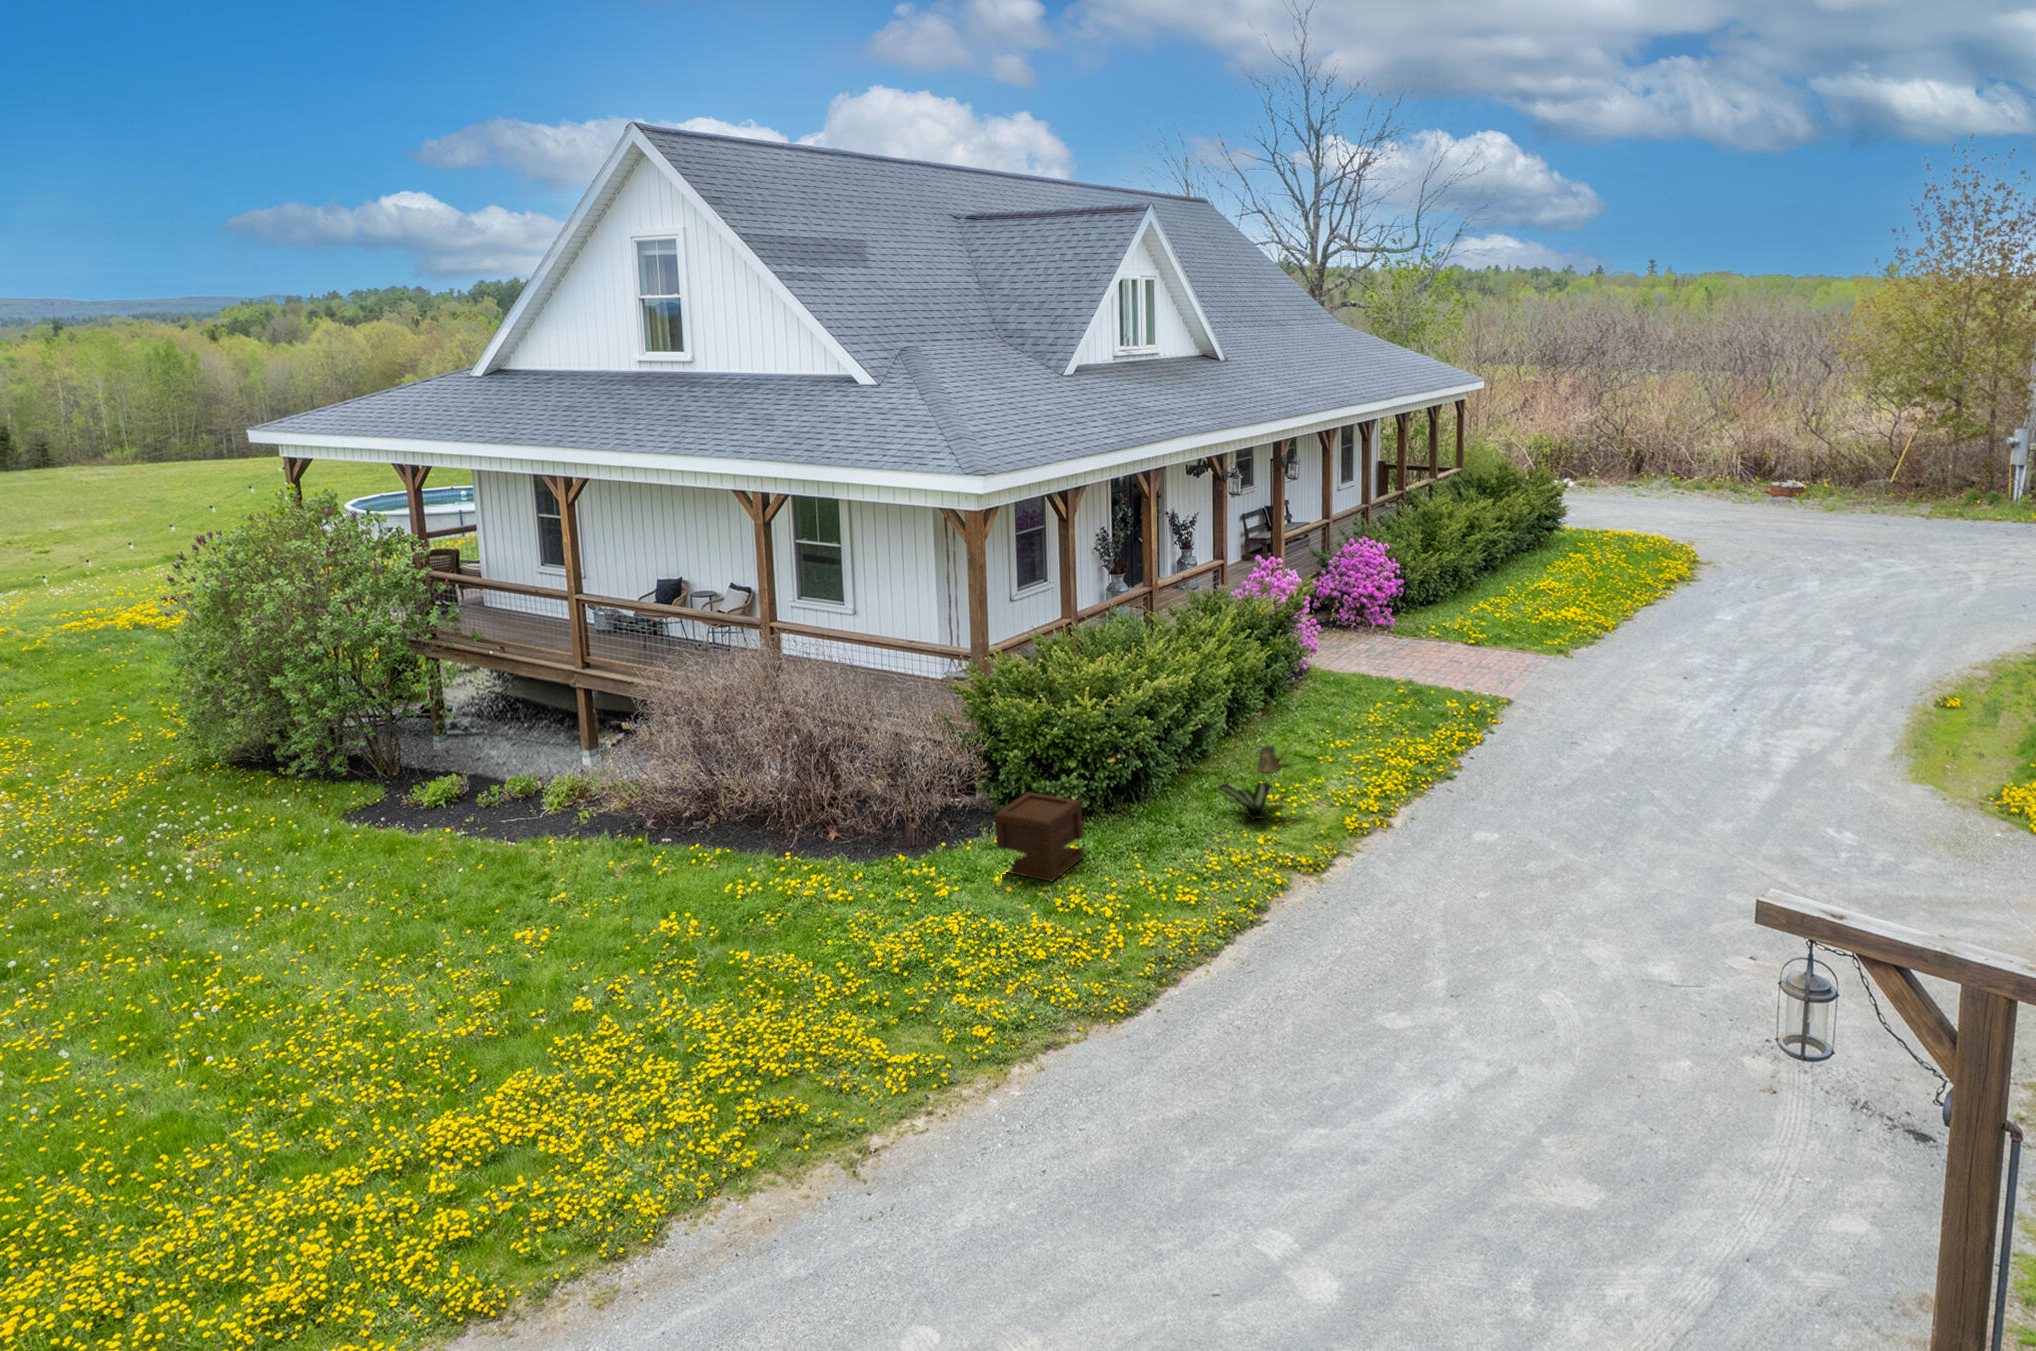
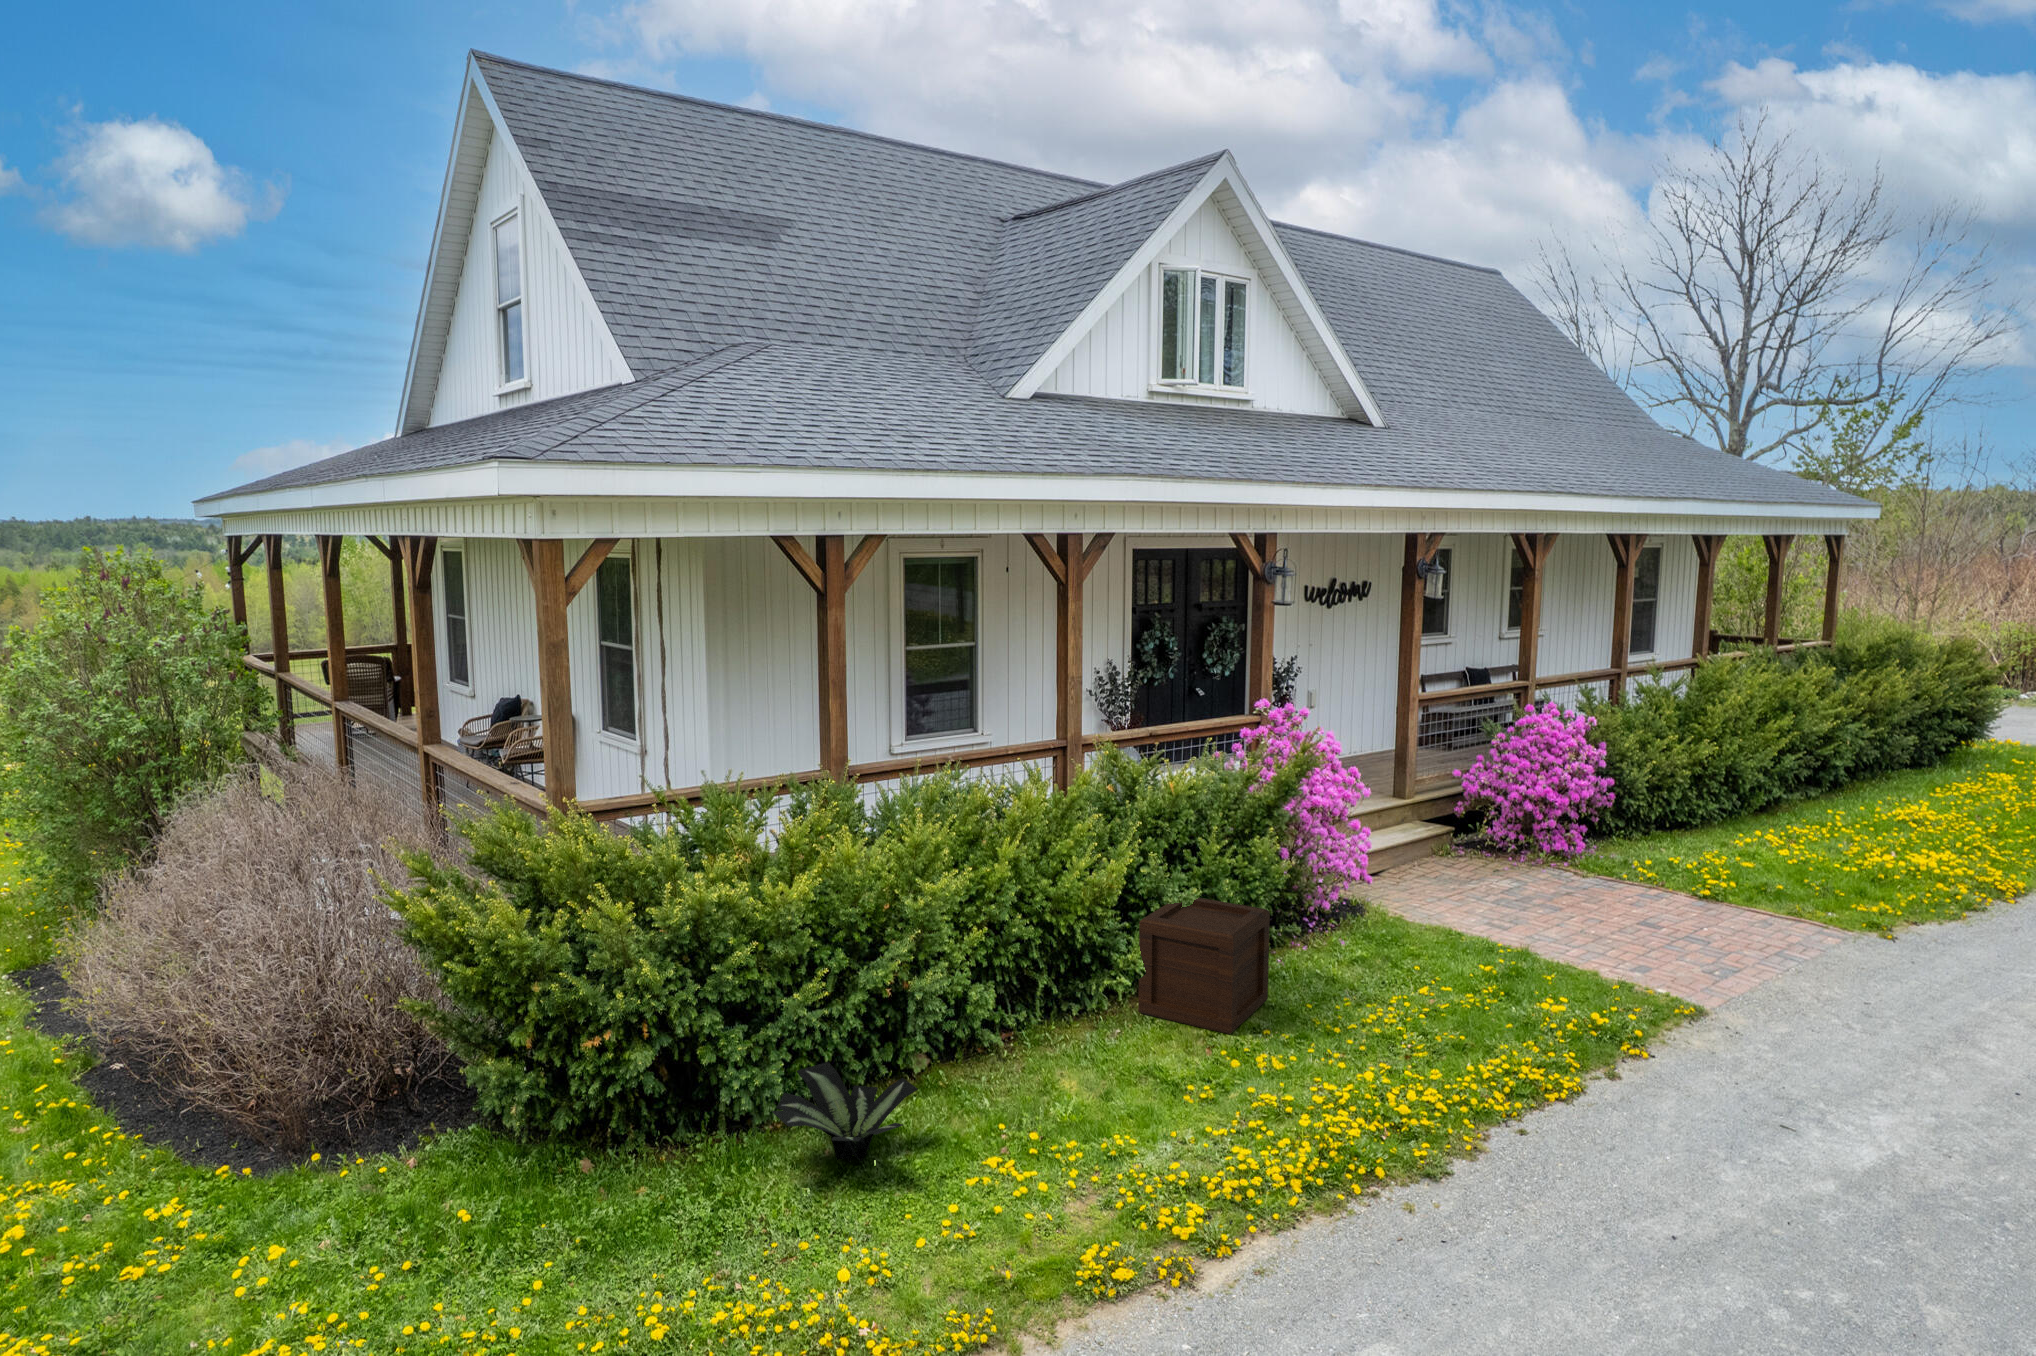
watering can: present [1253,744,1291,773] -> none [1004,1007,1095,1064]
wooden crate: present [994,792,1084,882] -> present [1138,898,1270,1034]

